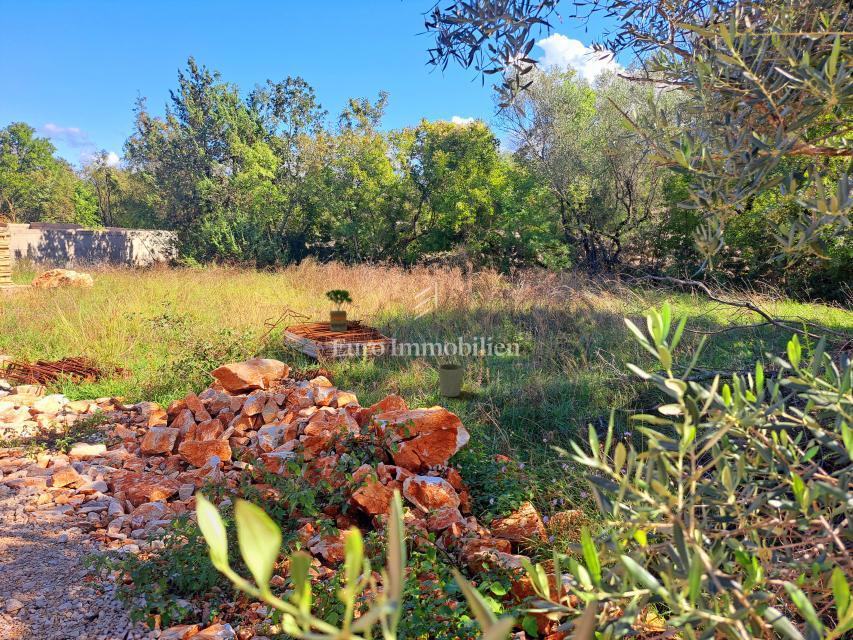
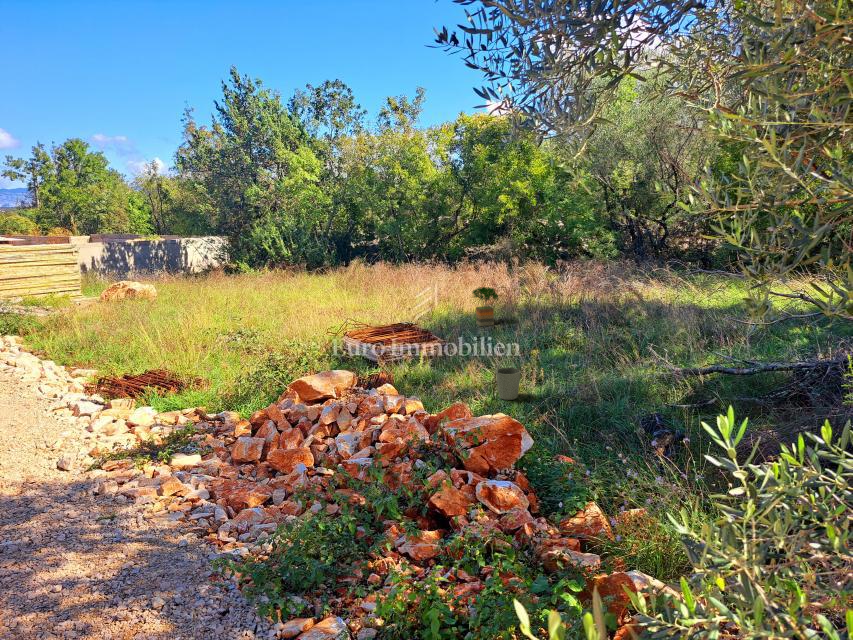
potted tree: present [325,290,353,331] -> present [473,287,499,326]

